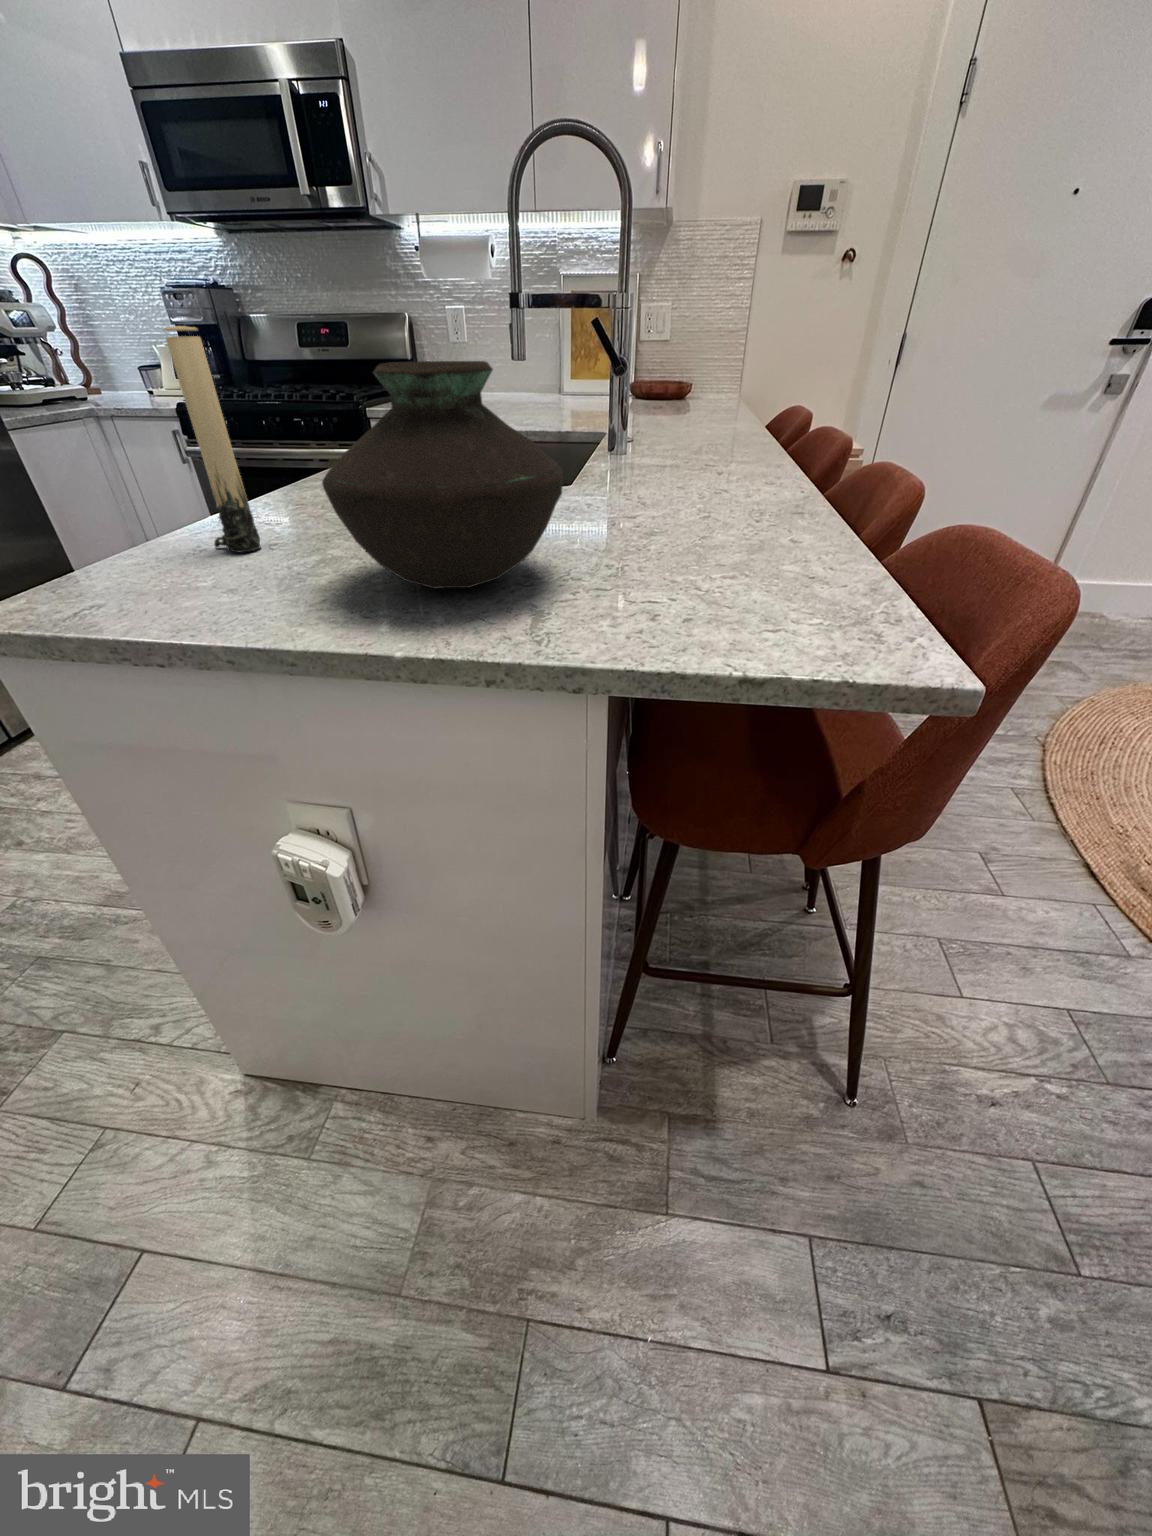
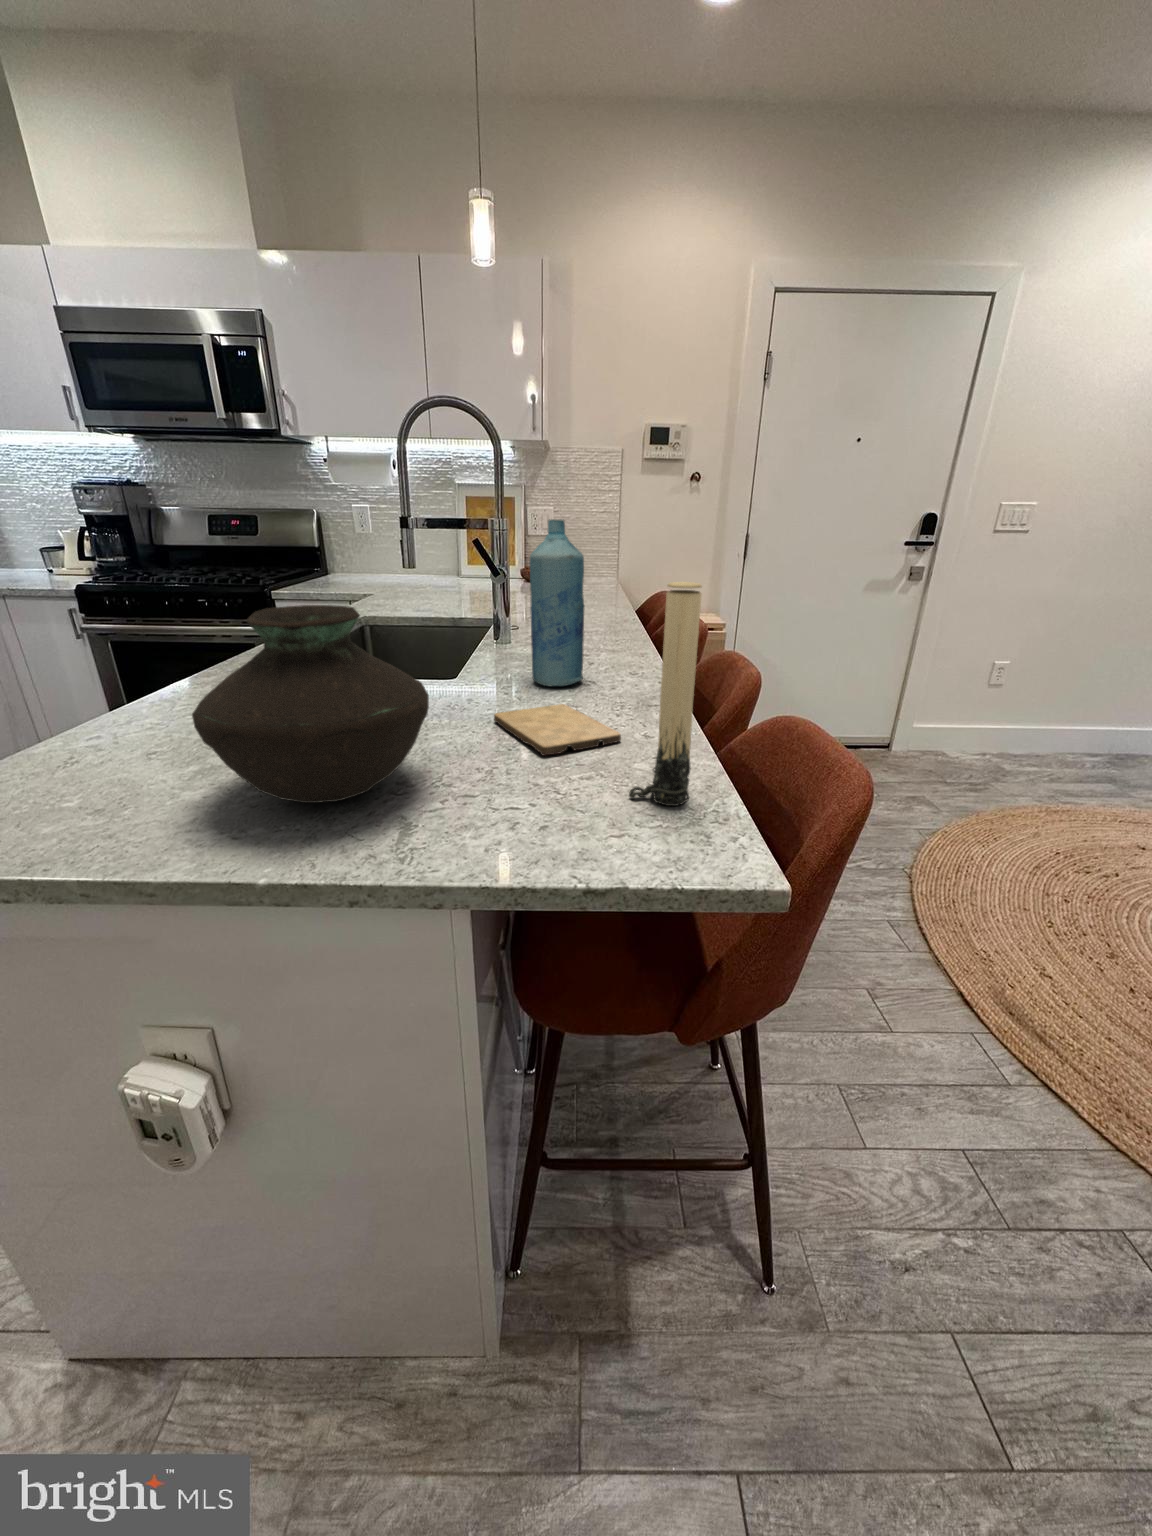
bottle: none [657,277,729,494] -> present [530,519,584,686]
candle: present [164,326,260,552] -> present [629,582,702,806]
cutting board: none [619,509,765,556] -> present [494,704,621,756]

